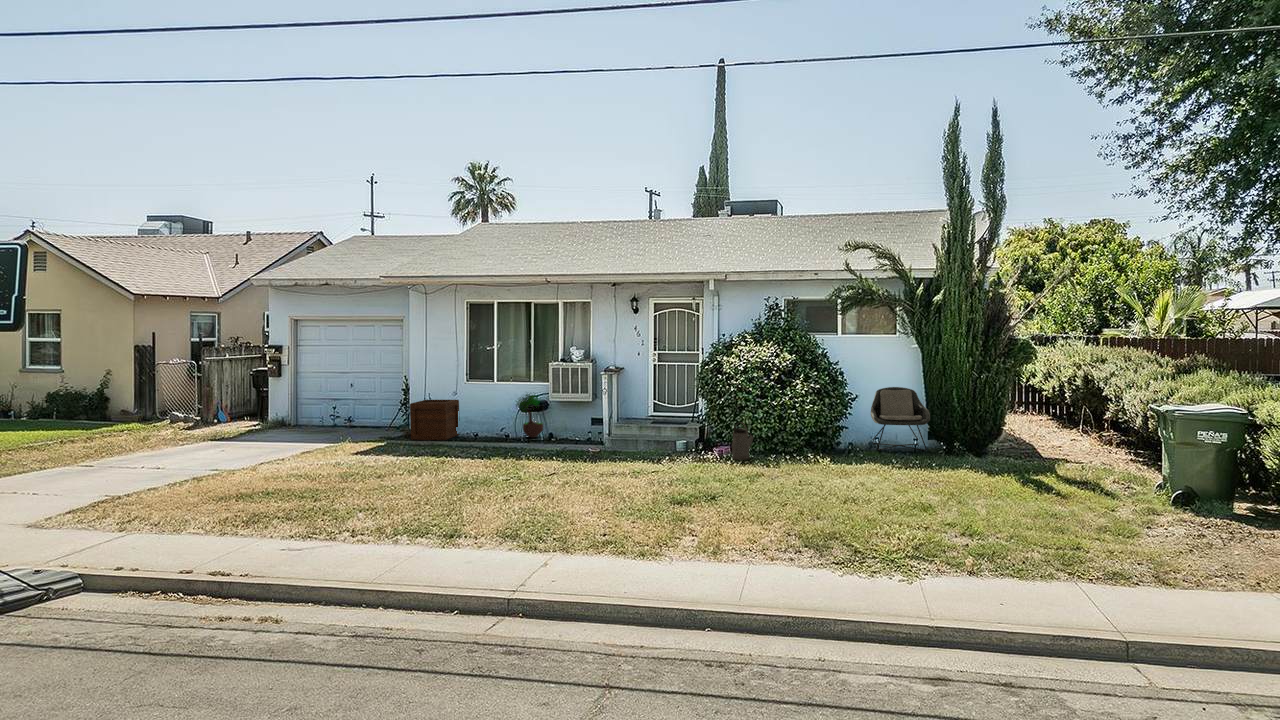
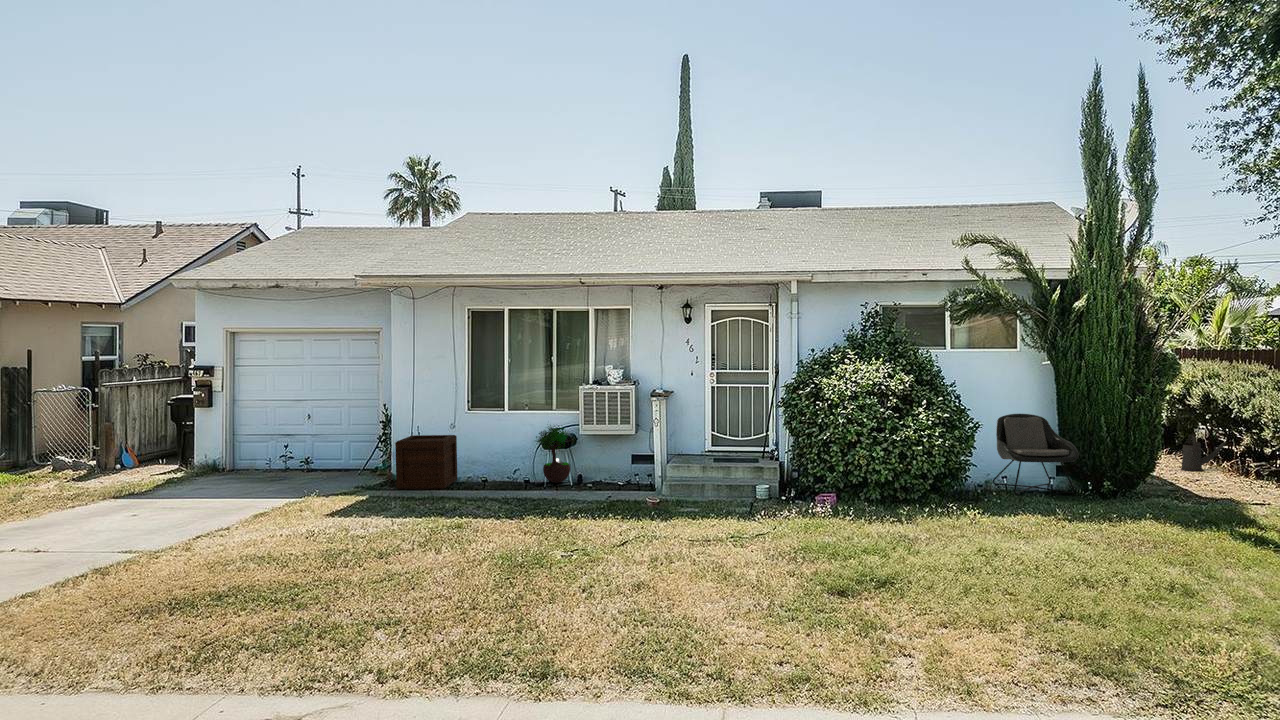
watering can: present [732,423,753,460] -> present [1175,435,1226,471]

